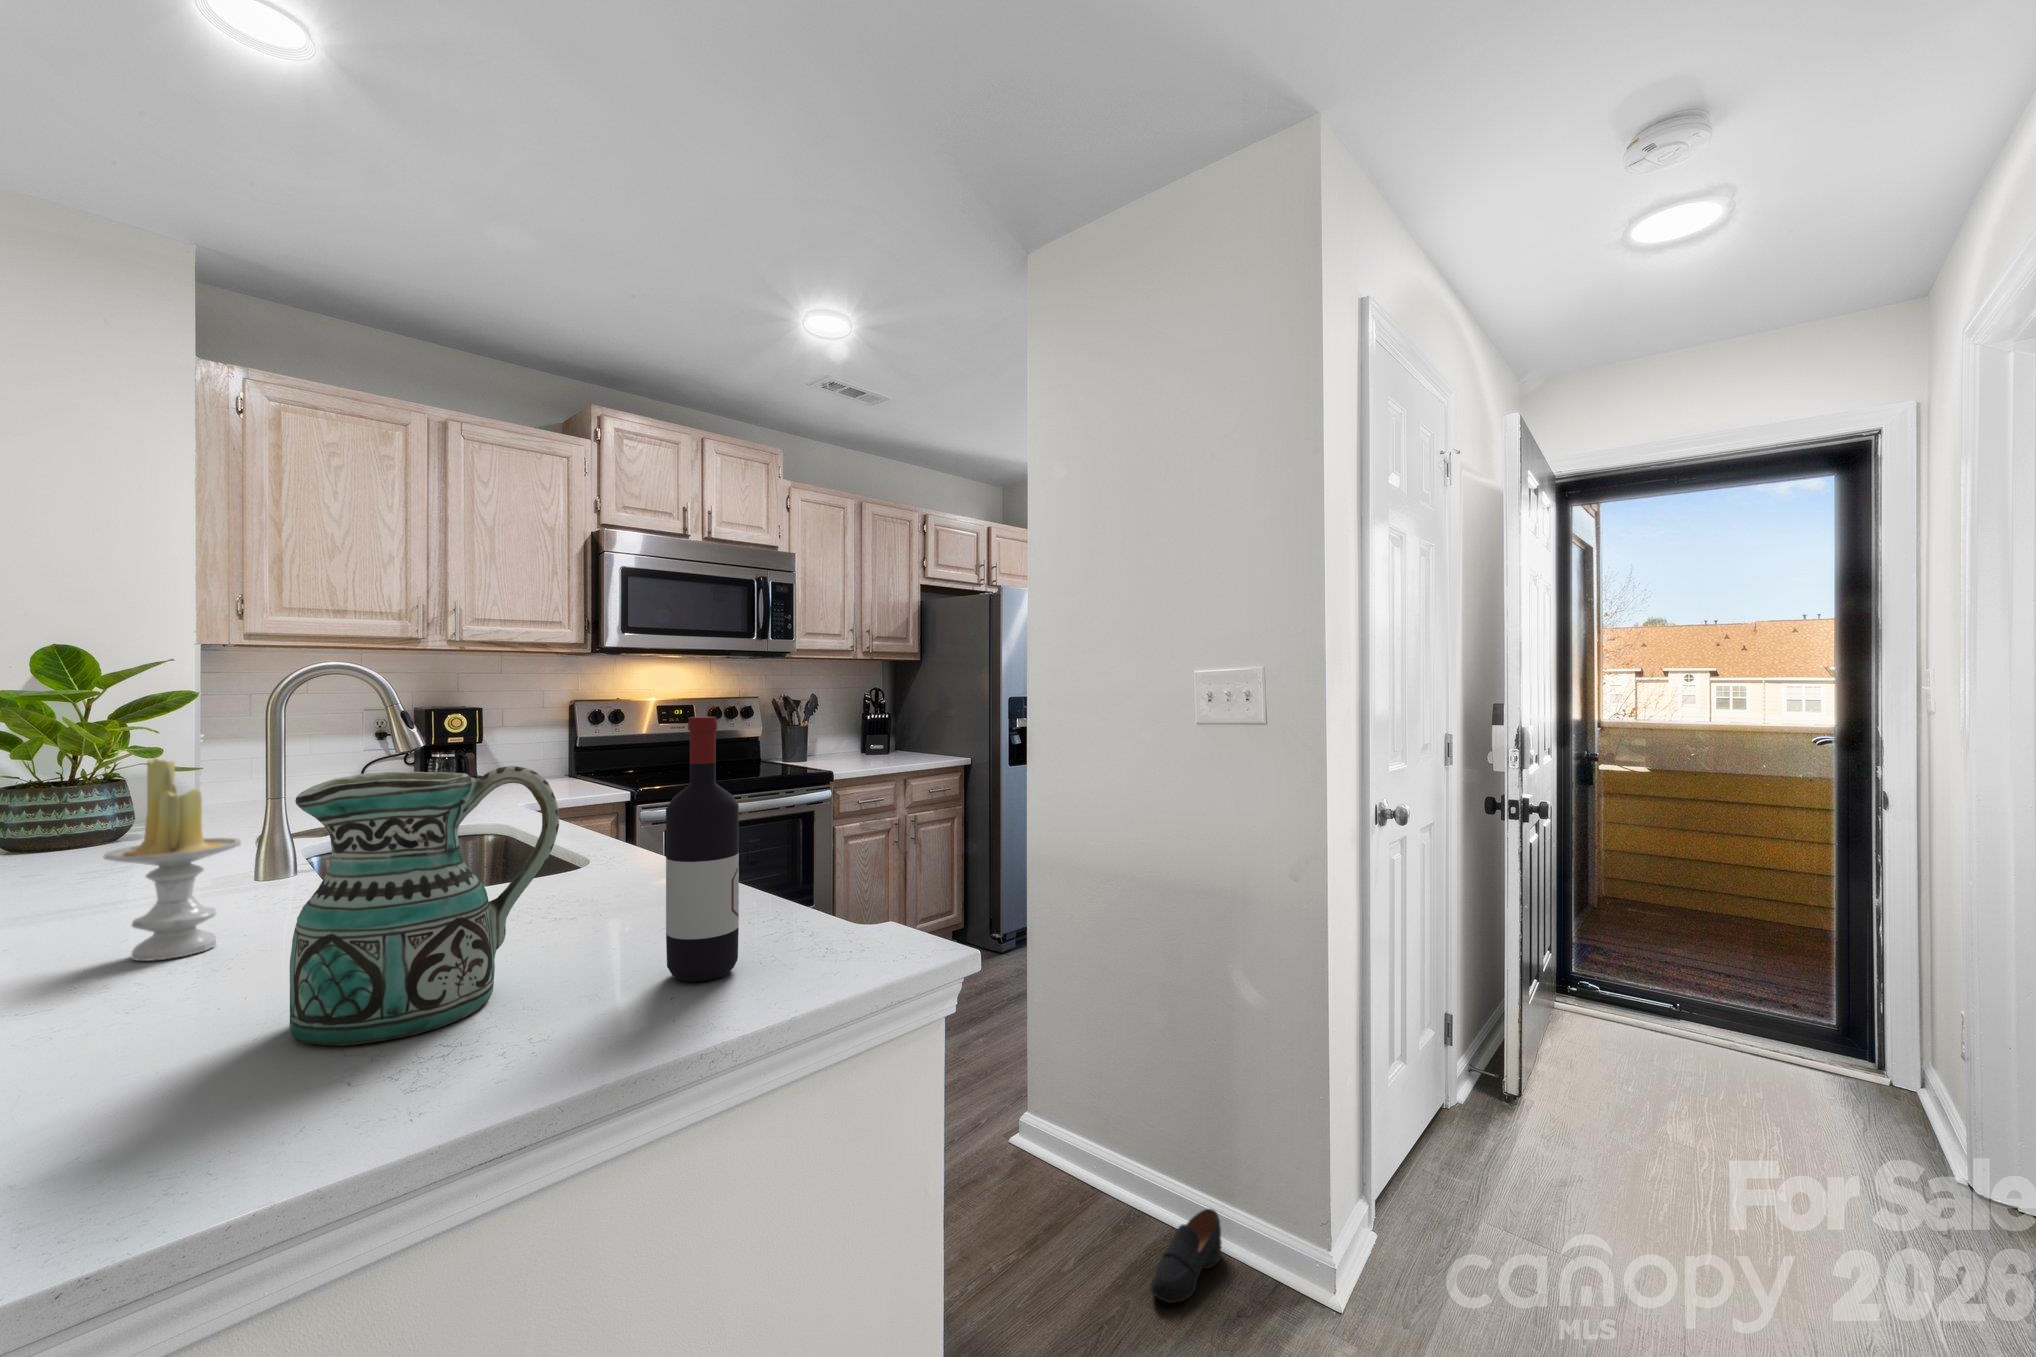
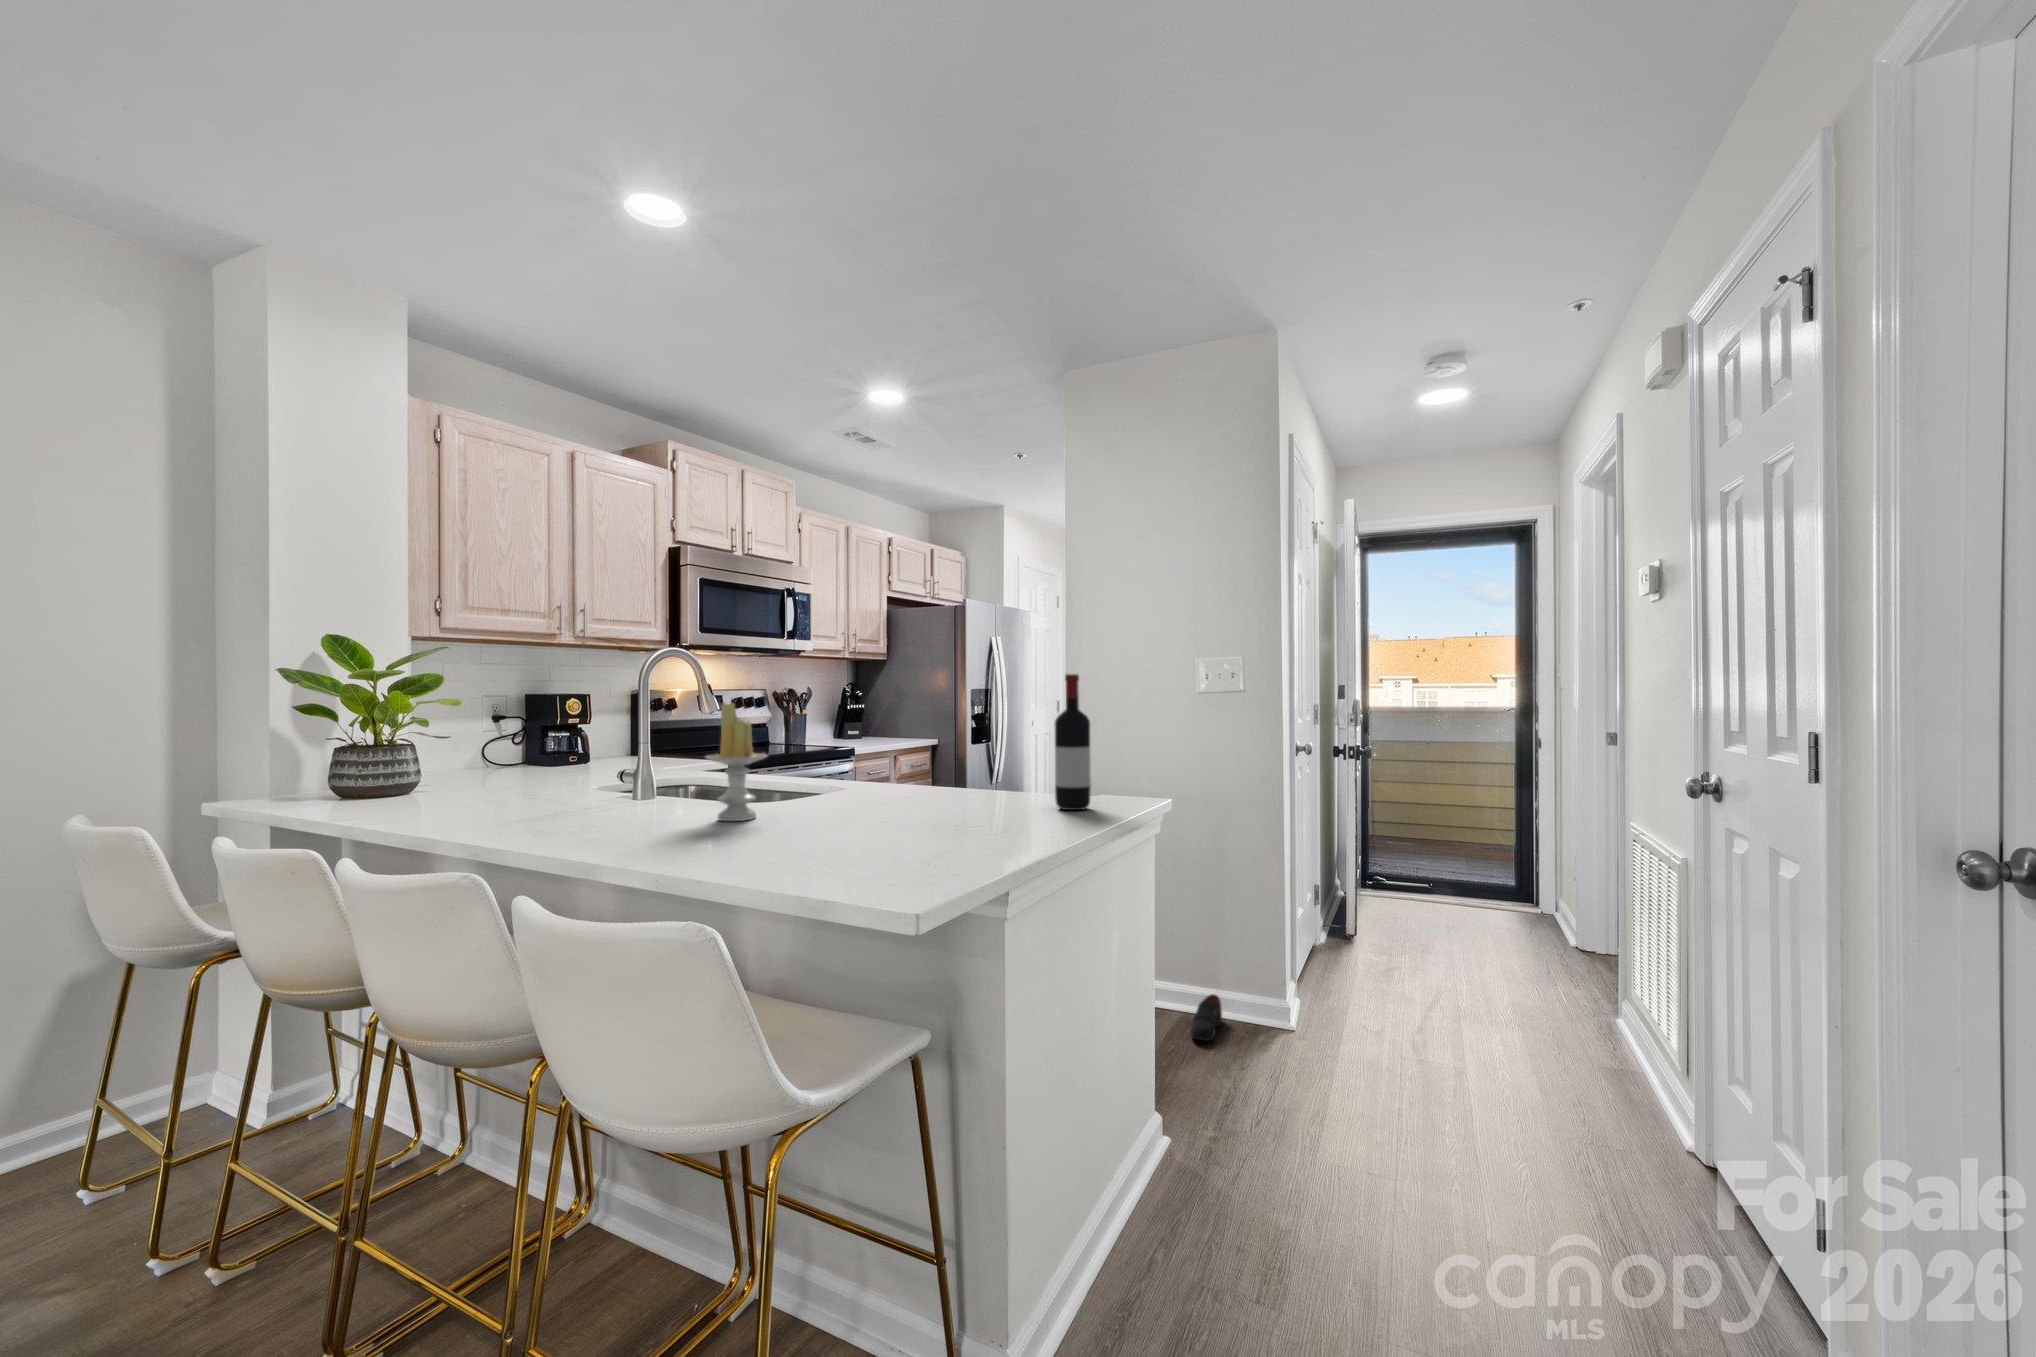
ceramic pitcher: present [290,766,559,1045] -> none [917,699,1006,830]

